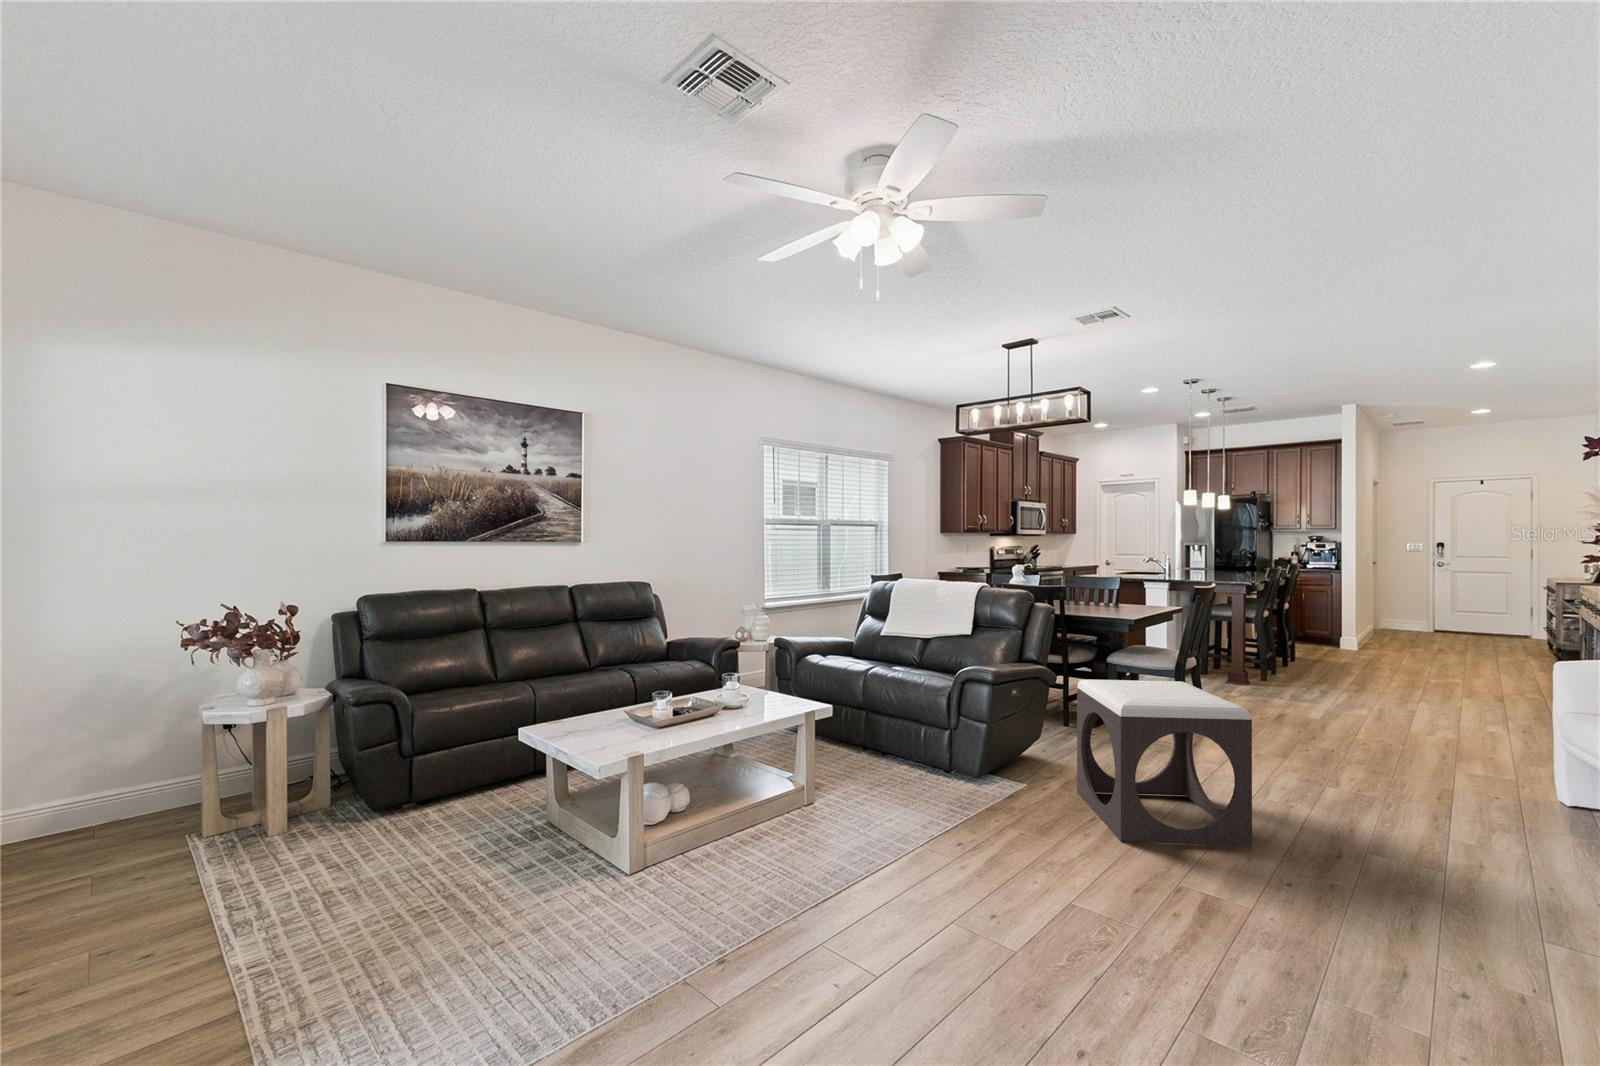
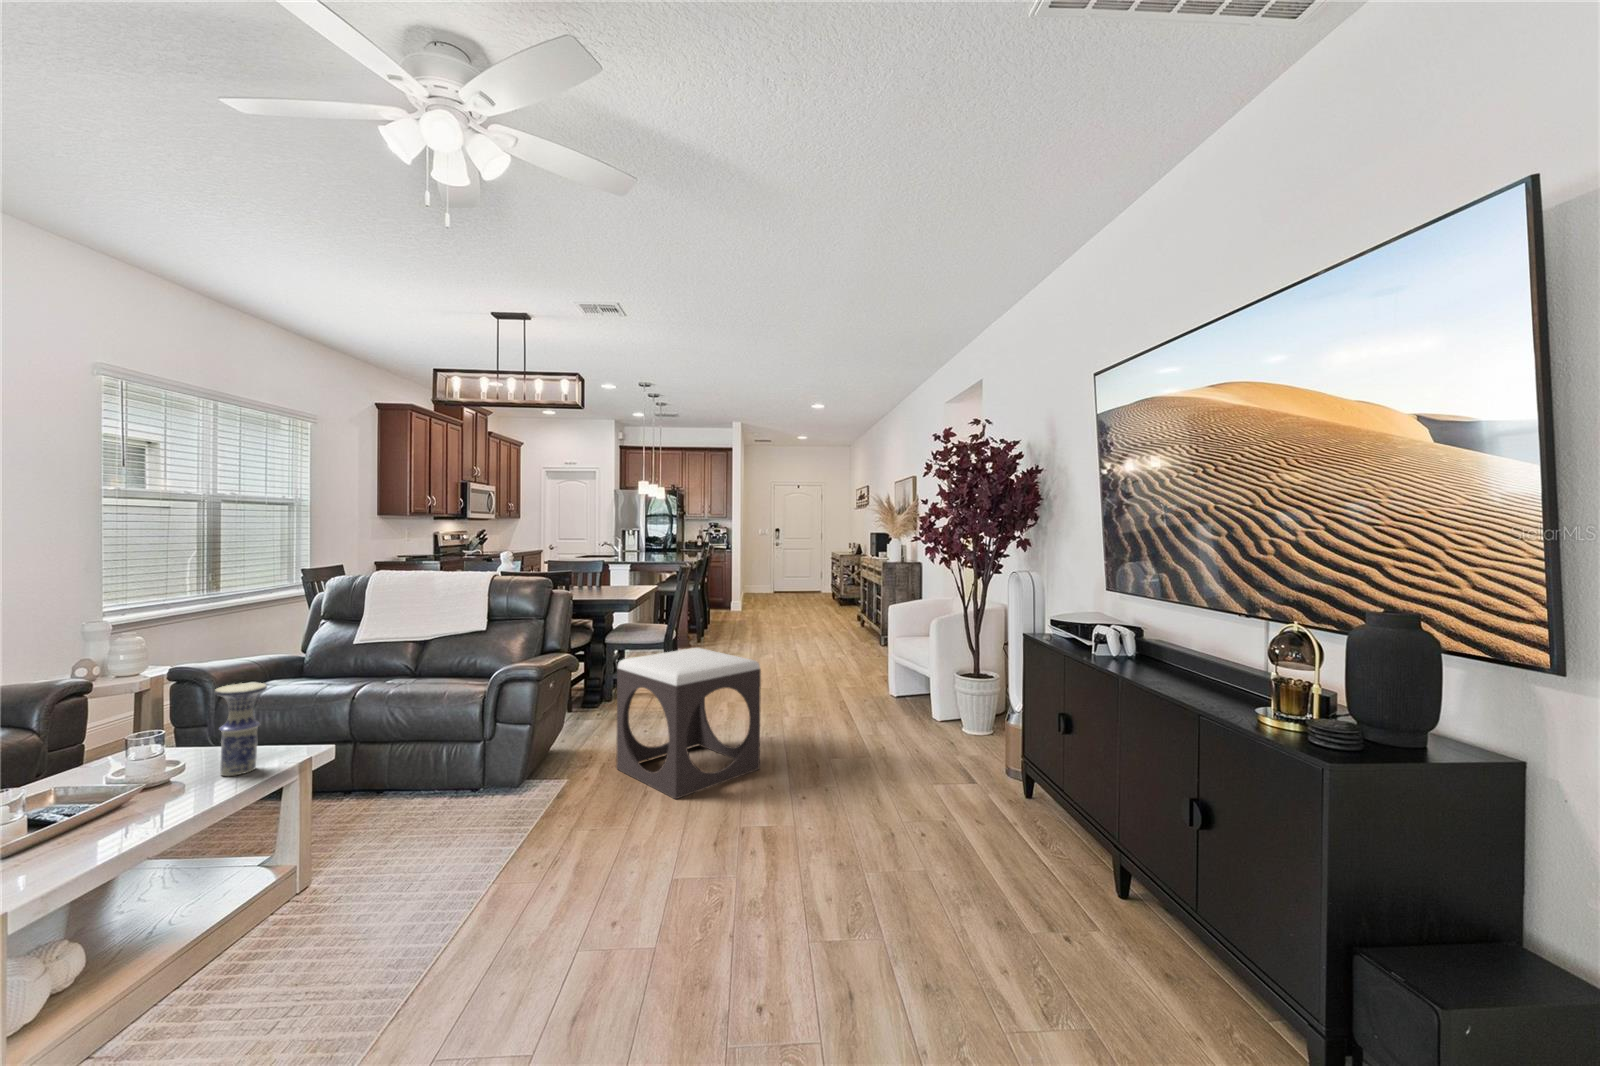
vase: none [769,649,796,710] -> present [215,683,267,776]

